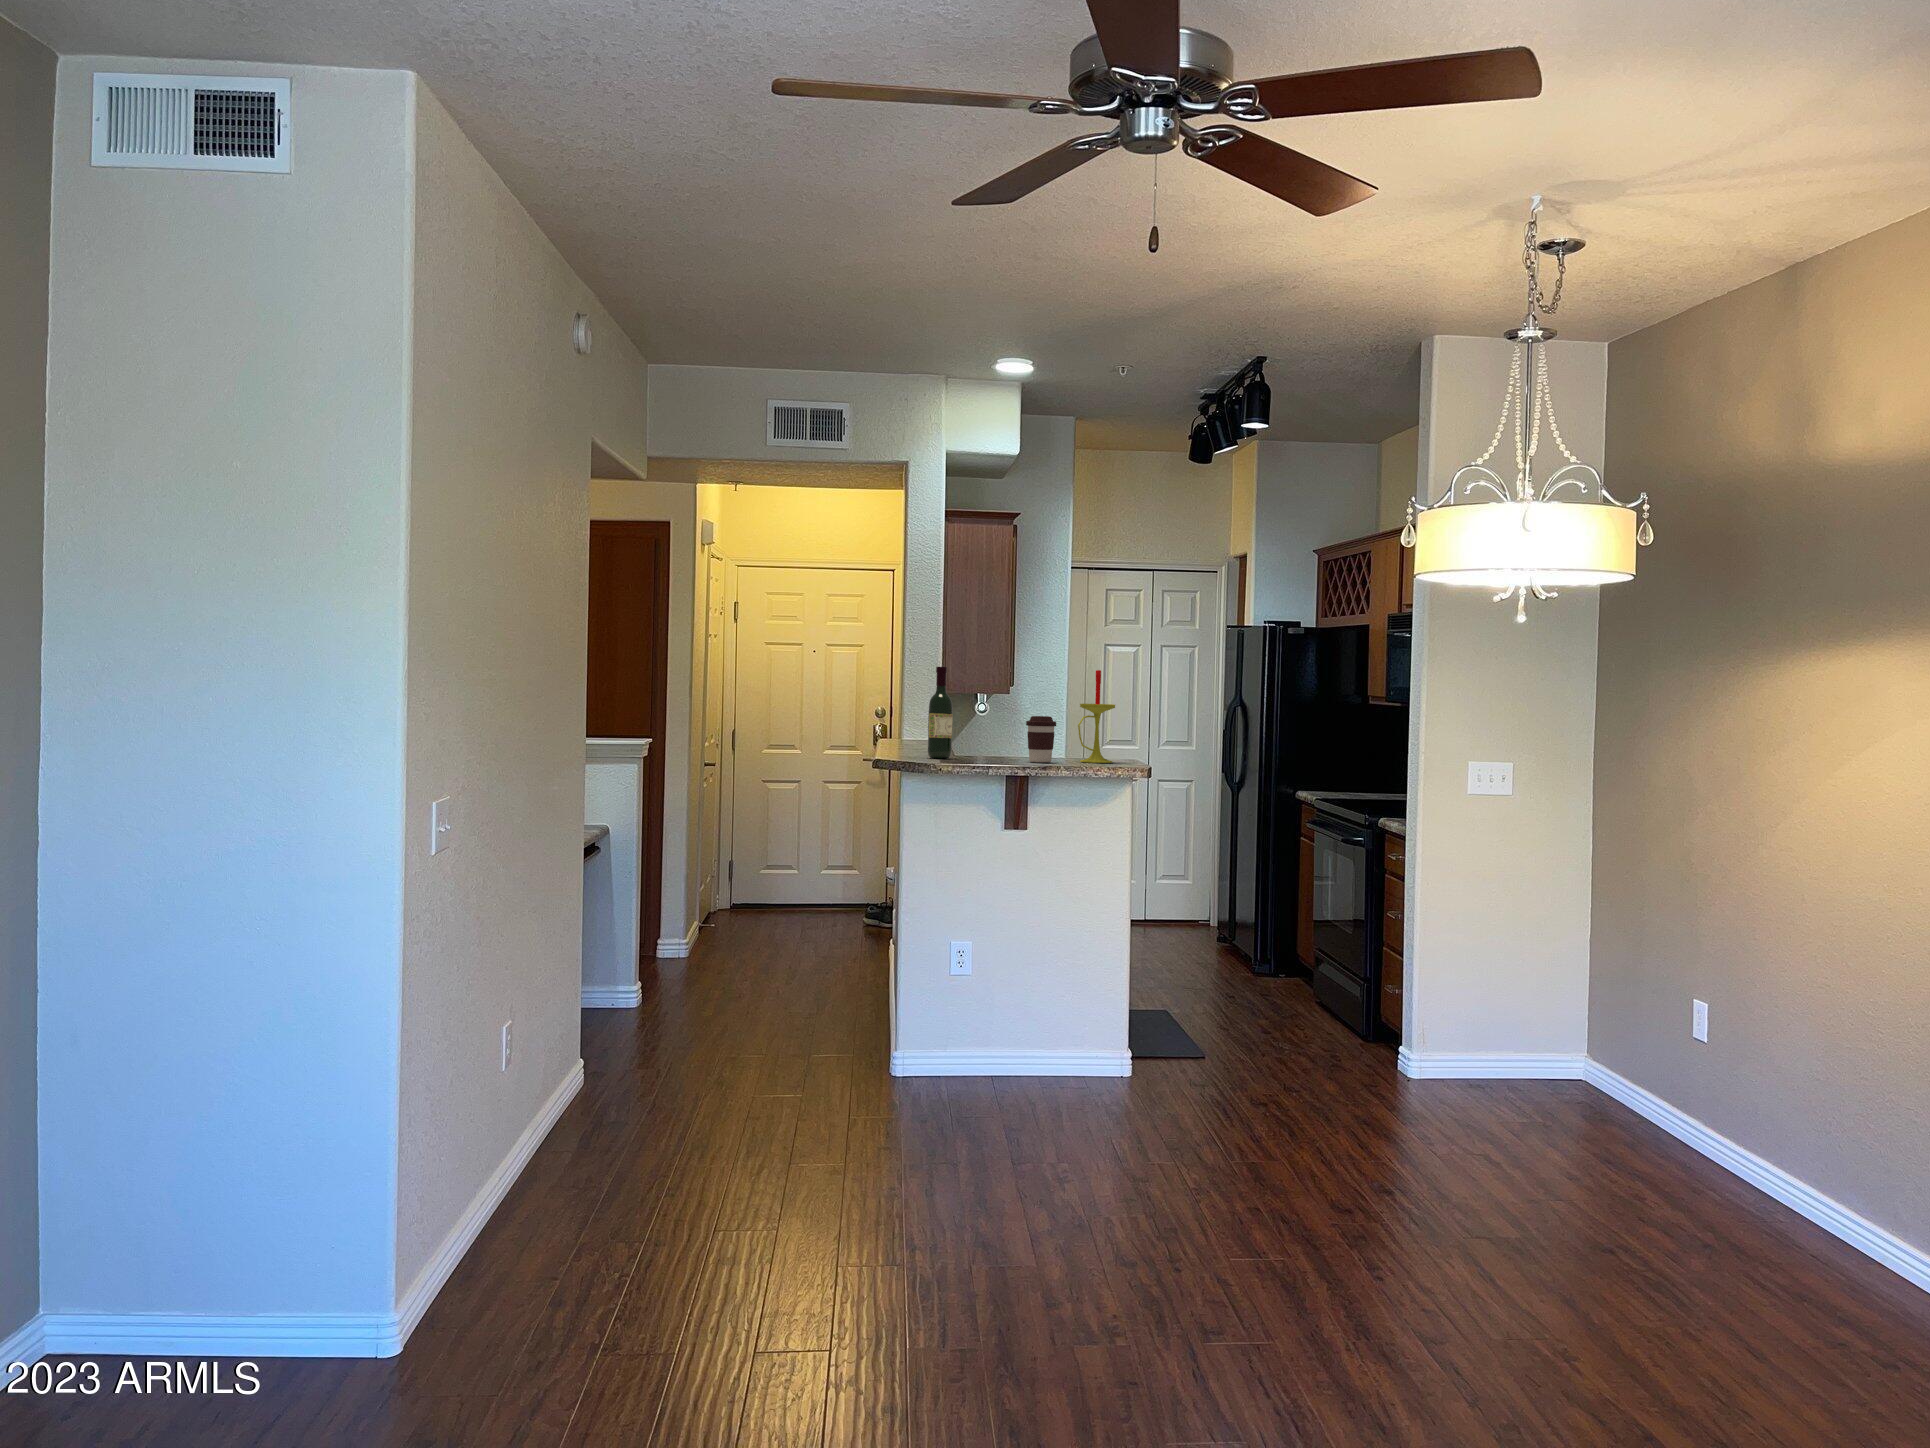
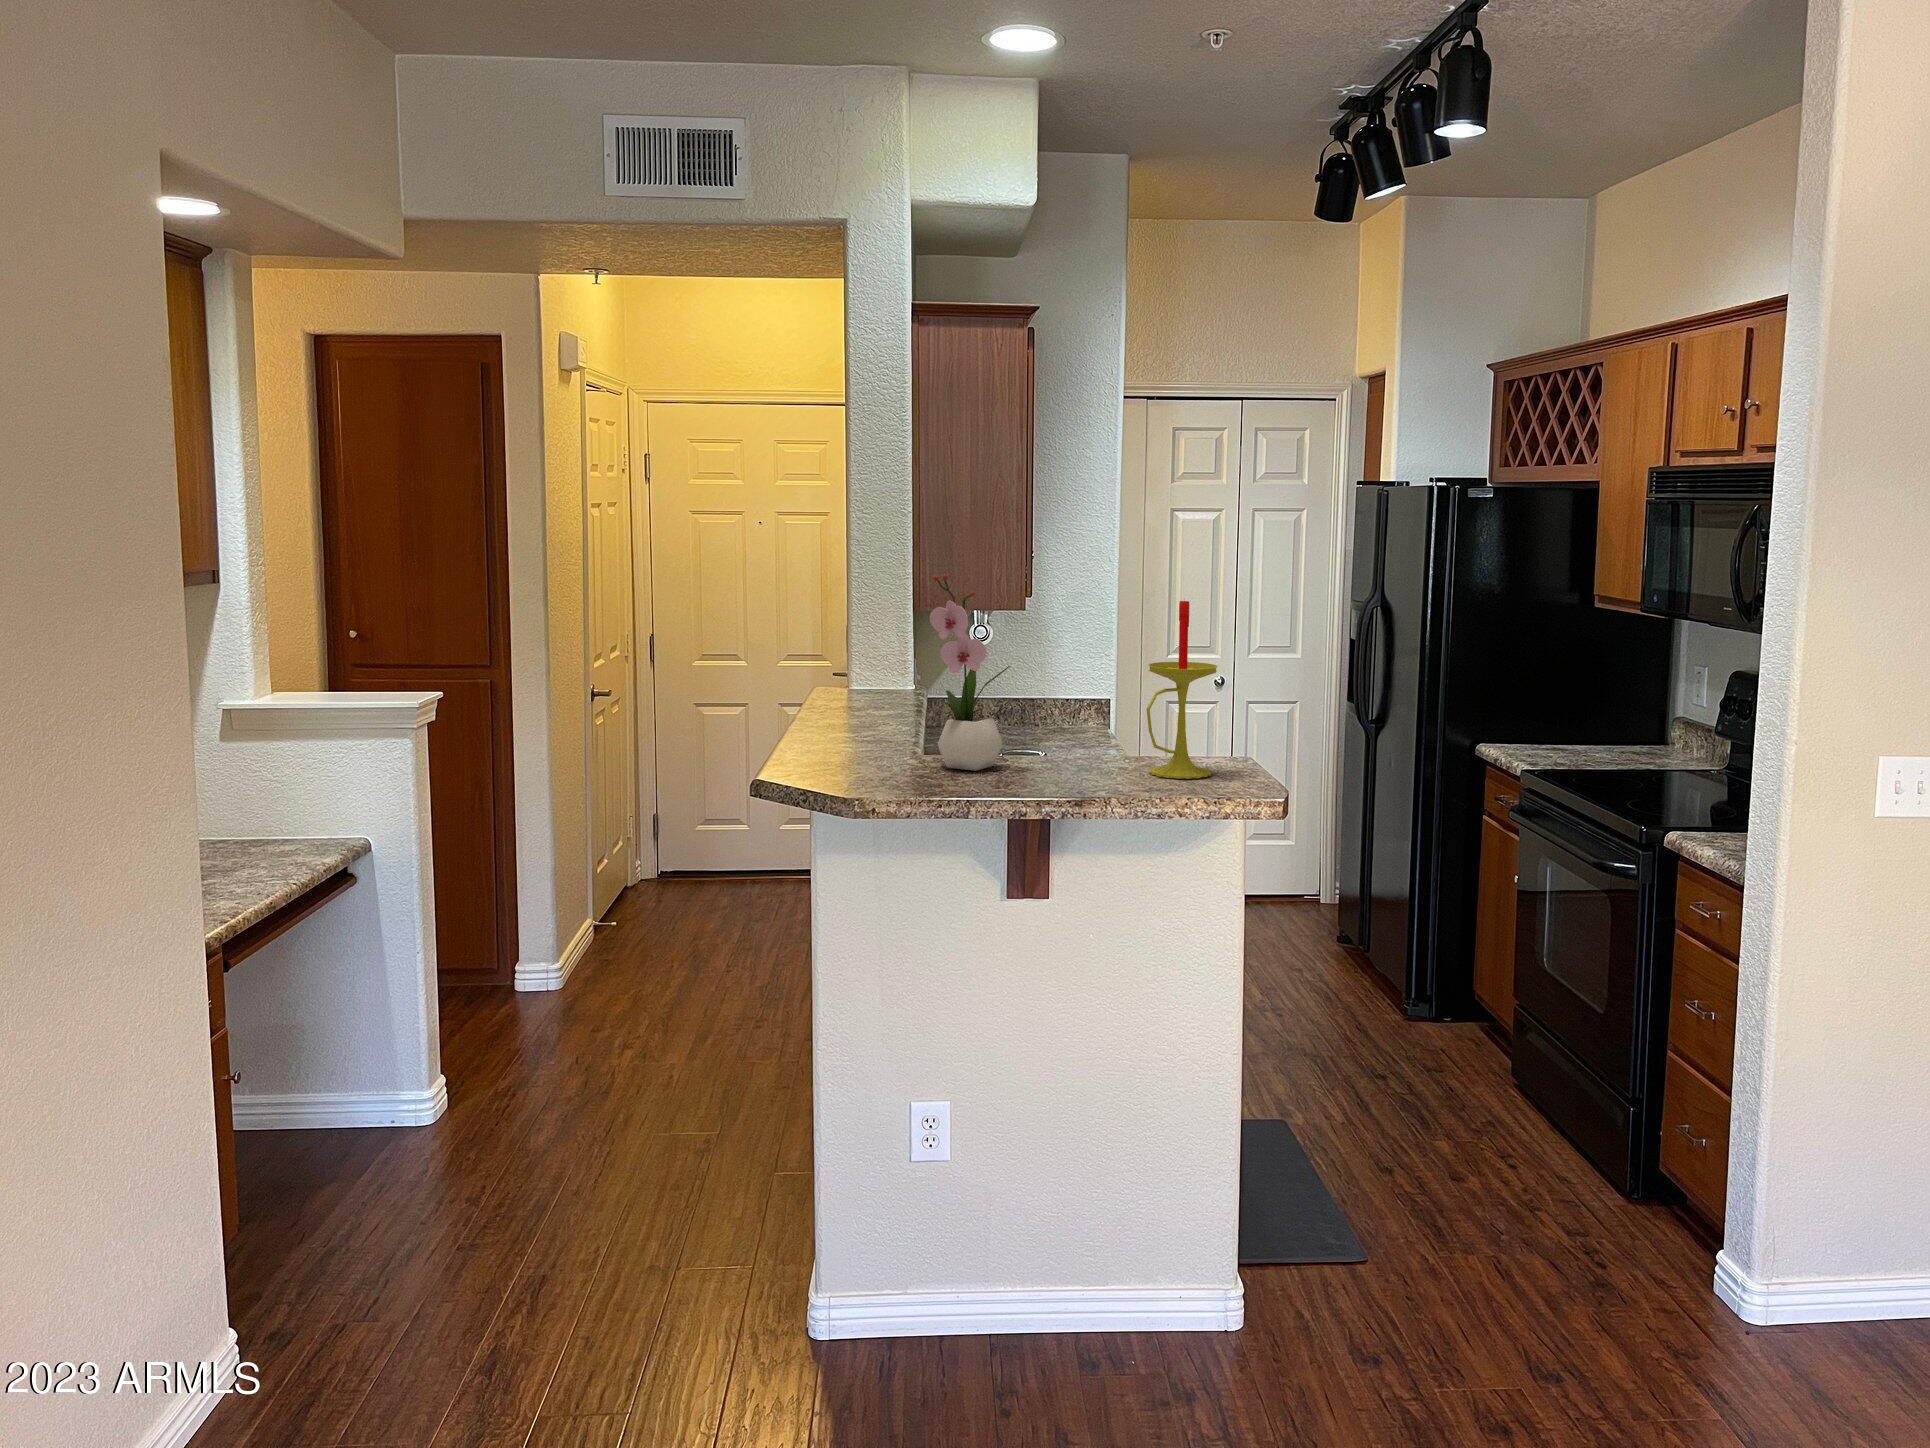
flower arrangement: none [965,654,1006,758] -> present [930,574,1010,771]
wine bottle: present [928,667,953,758] -> none [858,605,904,783]
coffee cup: present [1026,716,1056,762] -> none [1047,696,1105,789]

